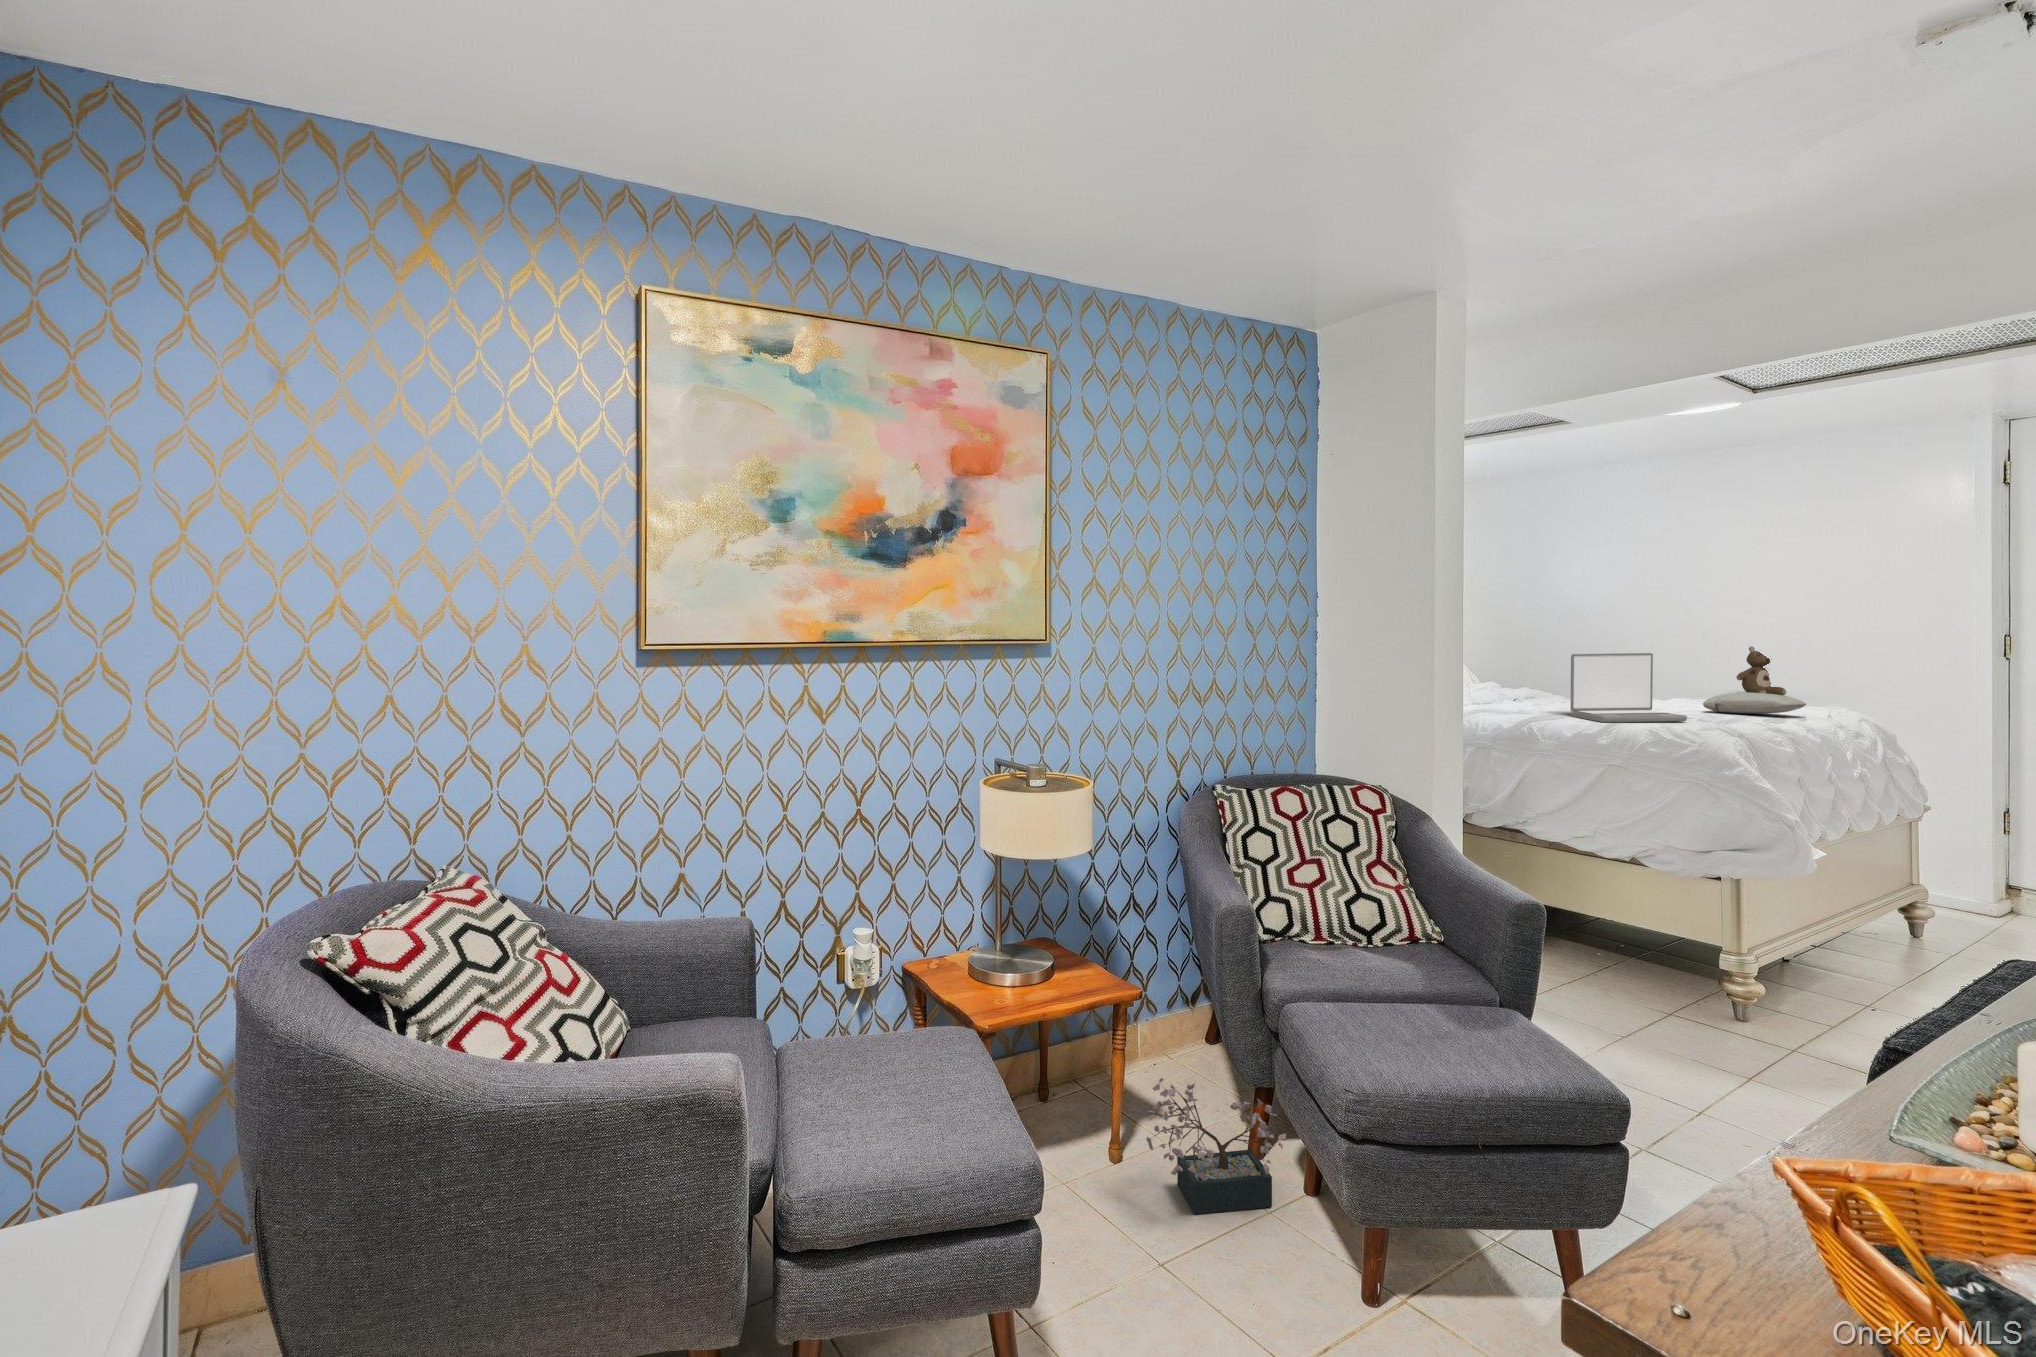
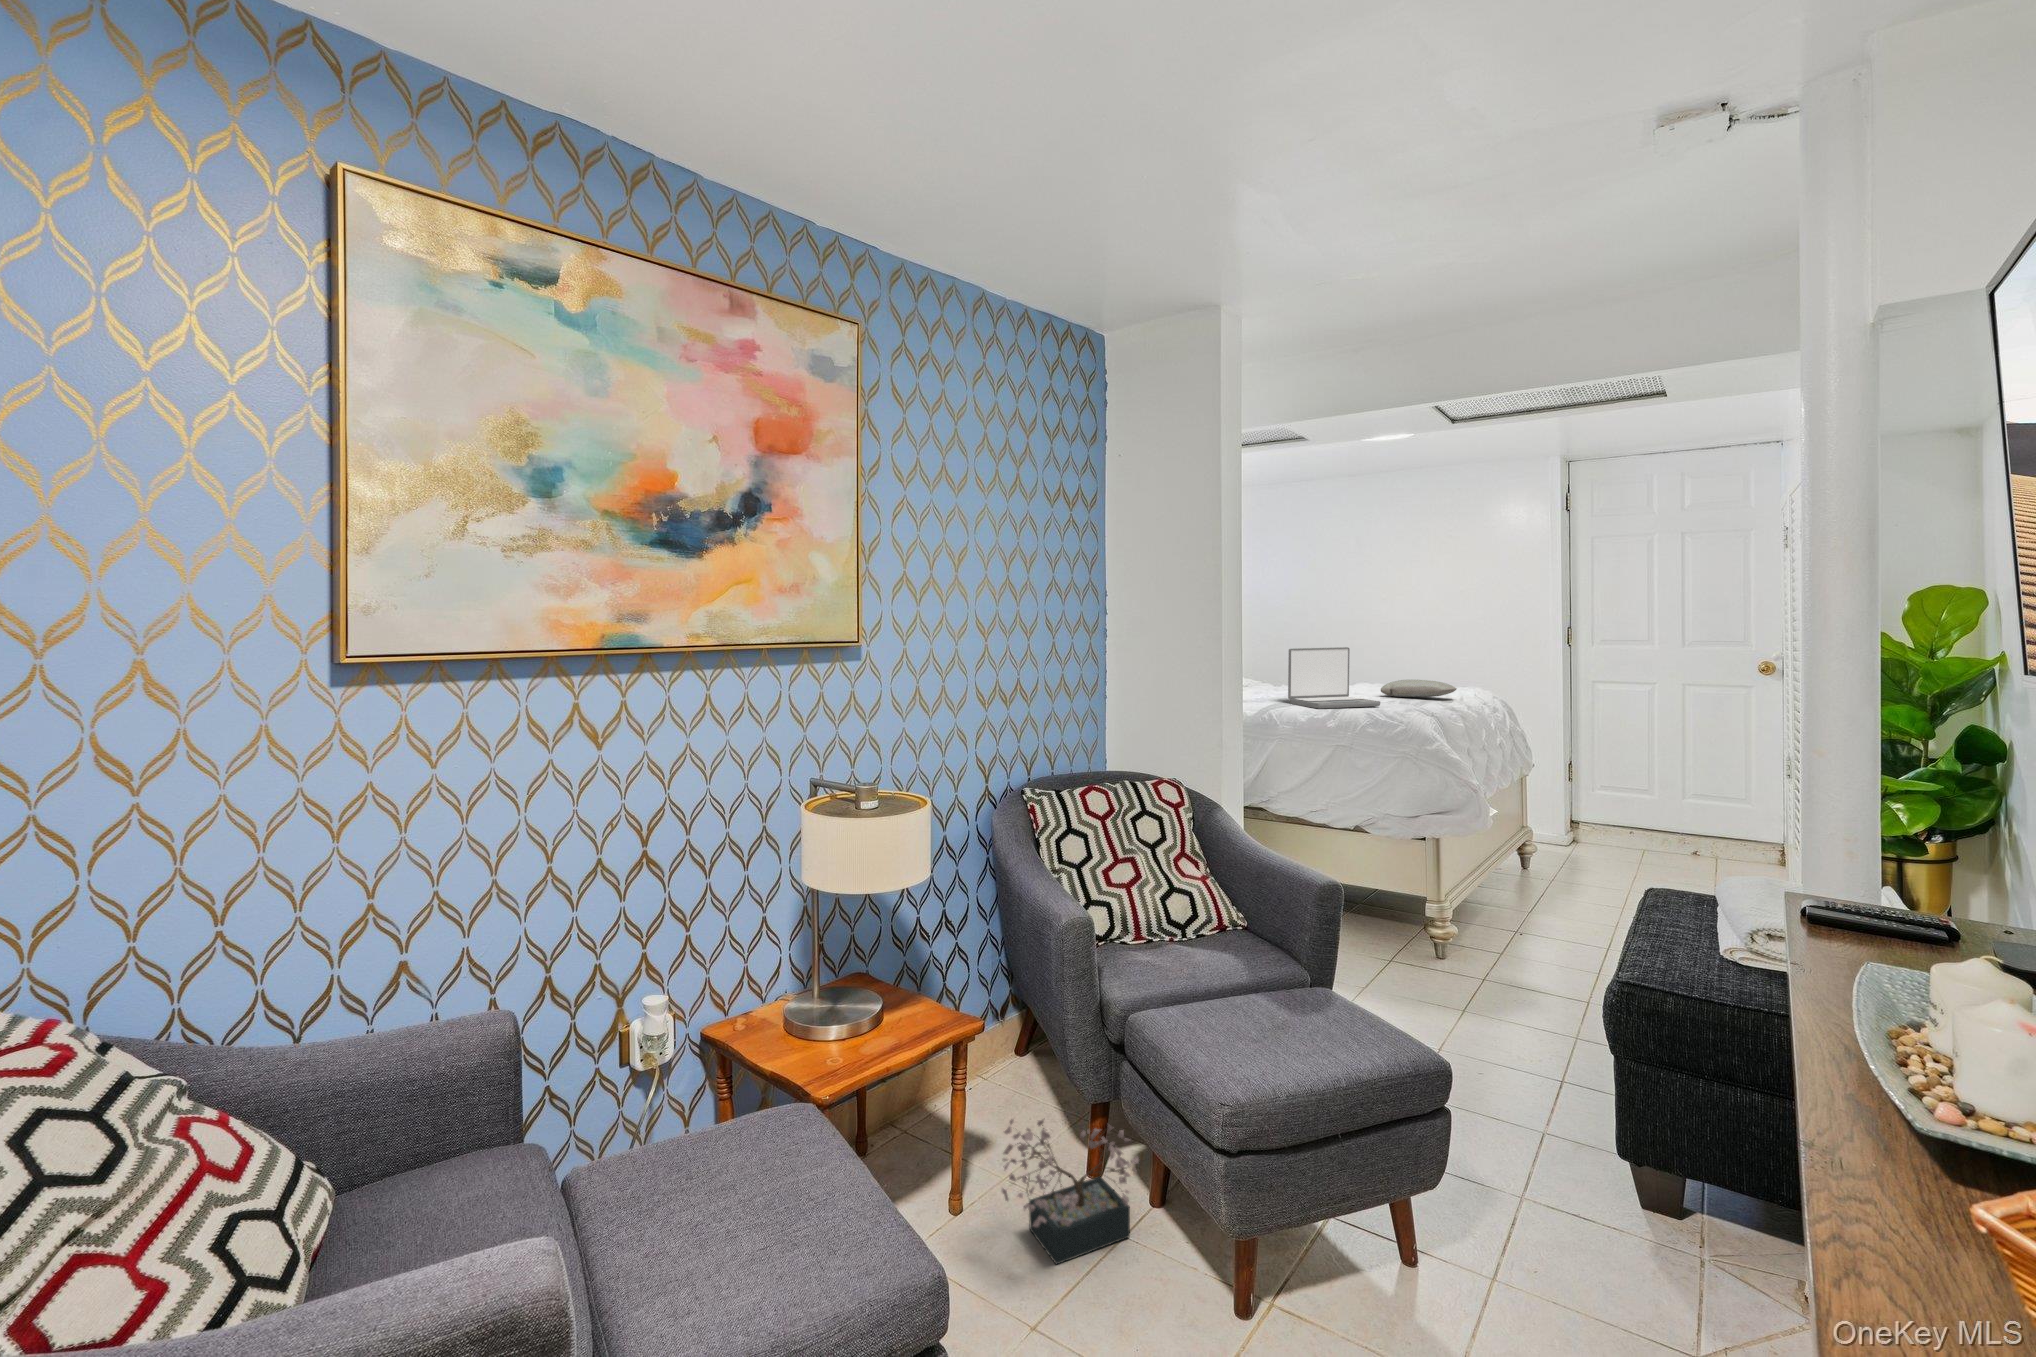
stuffed bear: present [1736,646,1786,695] -> none [1385,639,1421,680]

